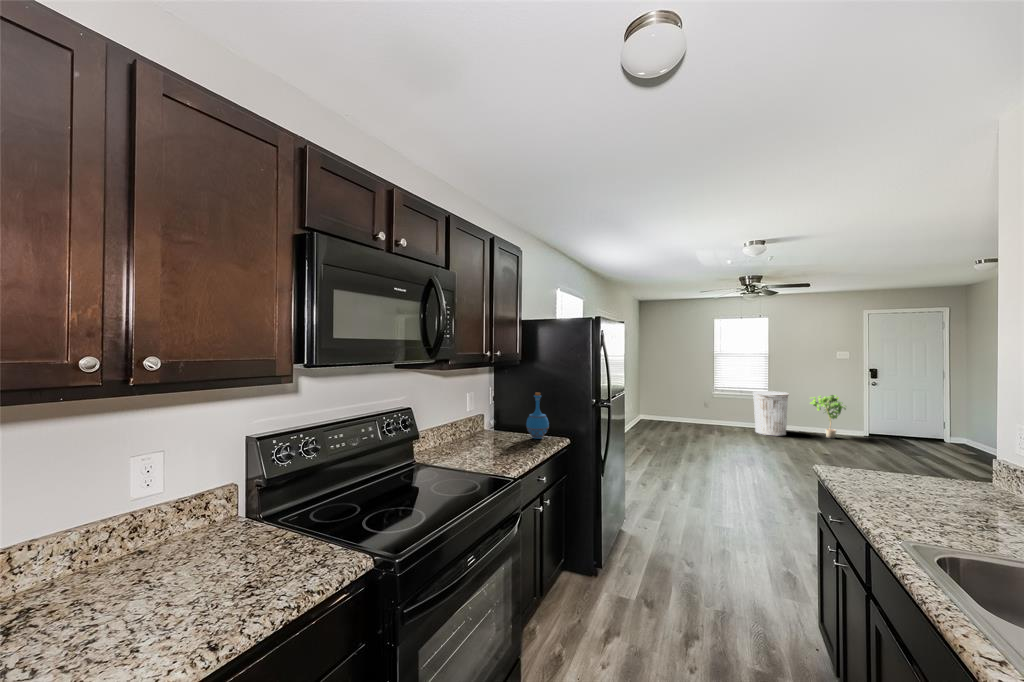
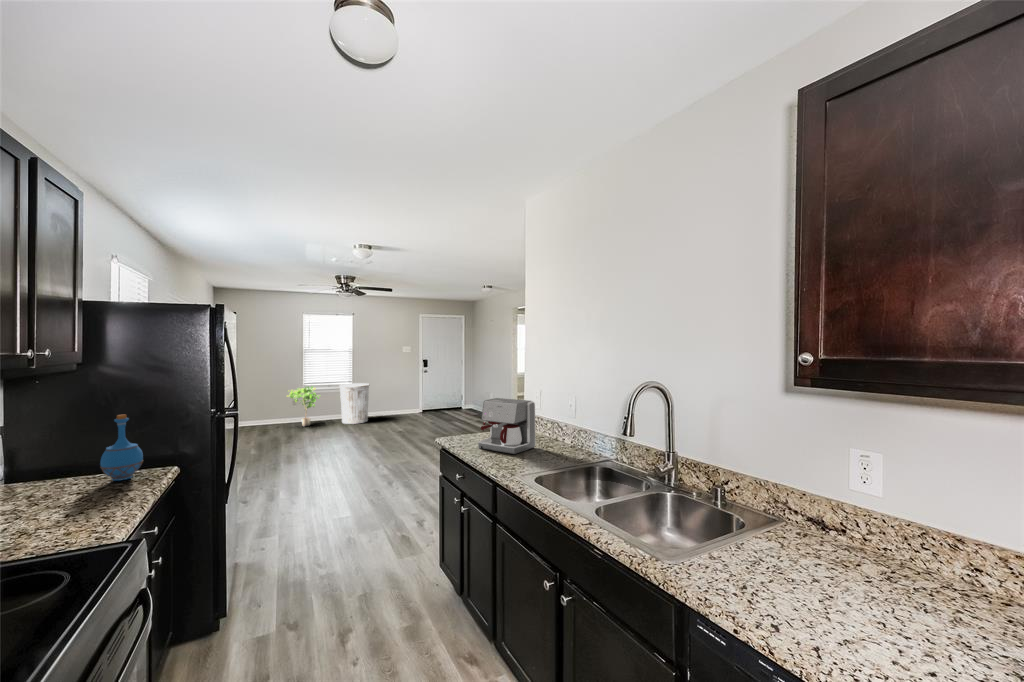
potted plant: present [810,395,846,439] -> present [287,386,320,426]
coffee maker: none [868,425,984,513] -> present [478,398,536,454]

